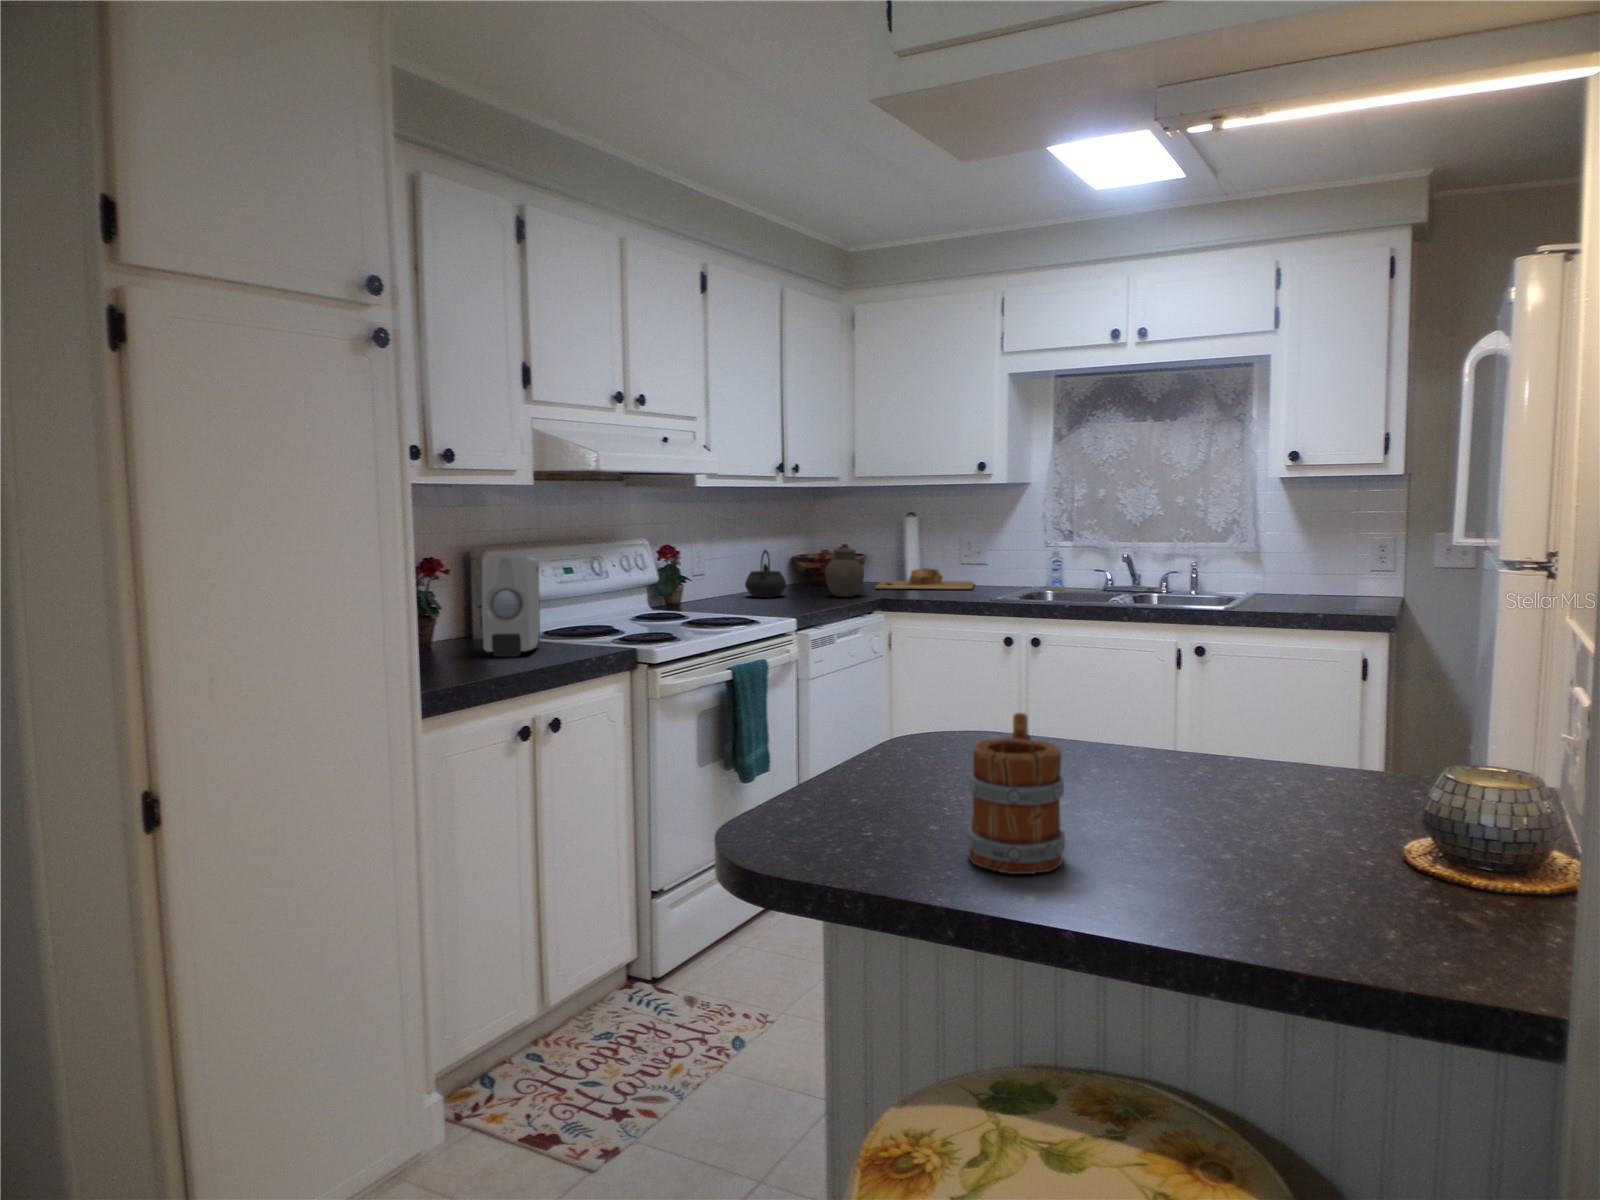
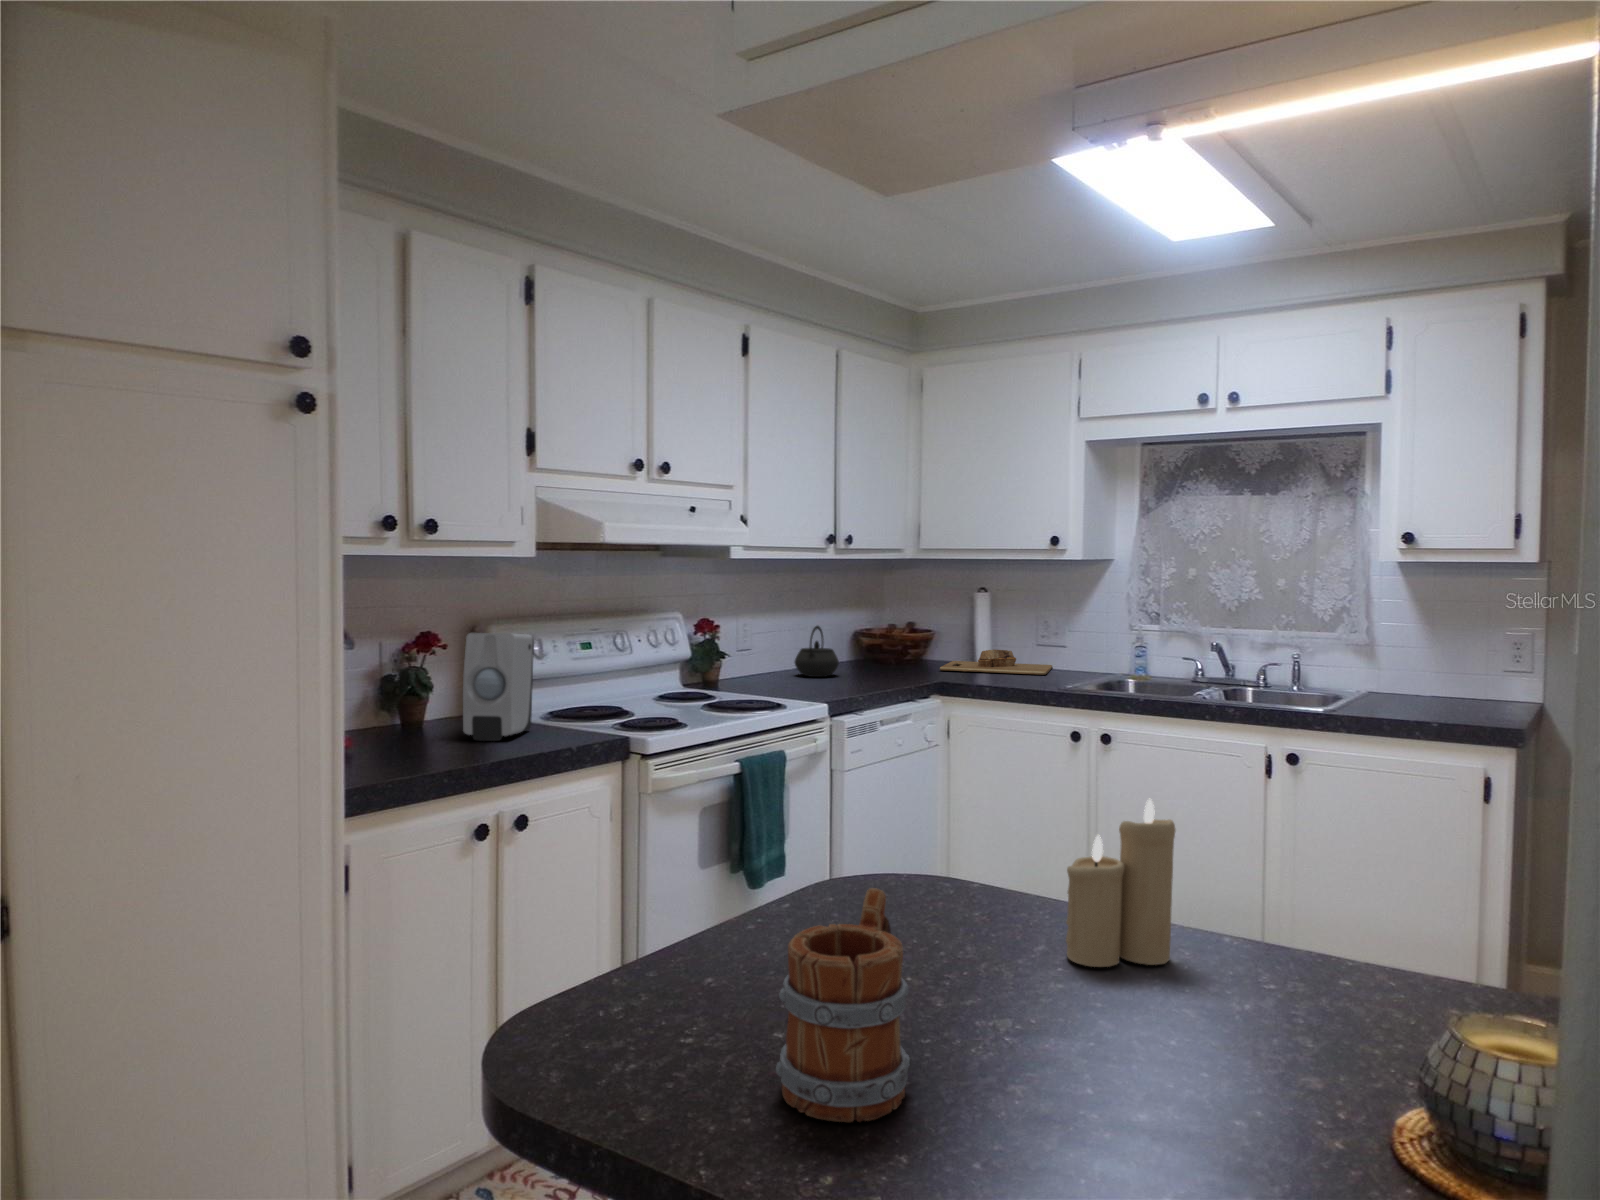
jar: present [825,544,864,597] -> none [880,622,922,679]
candle: none [1120,650,1204,781] -> present [1066,799,1176,967]

